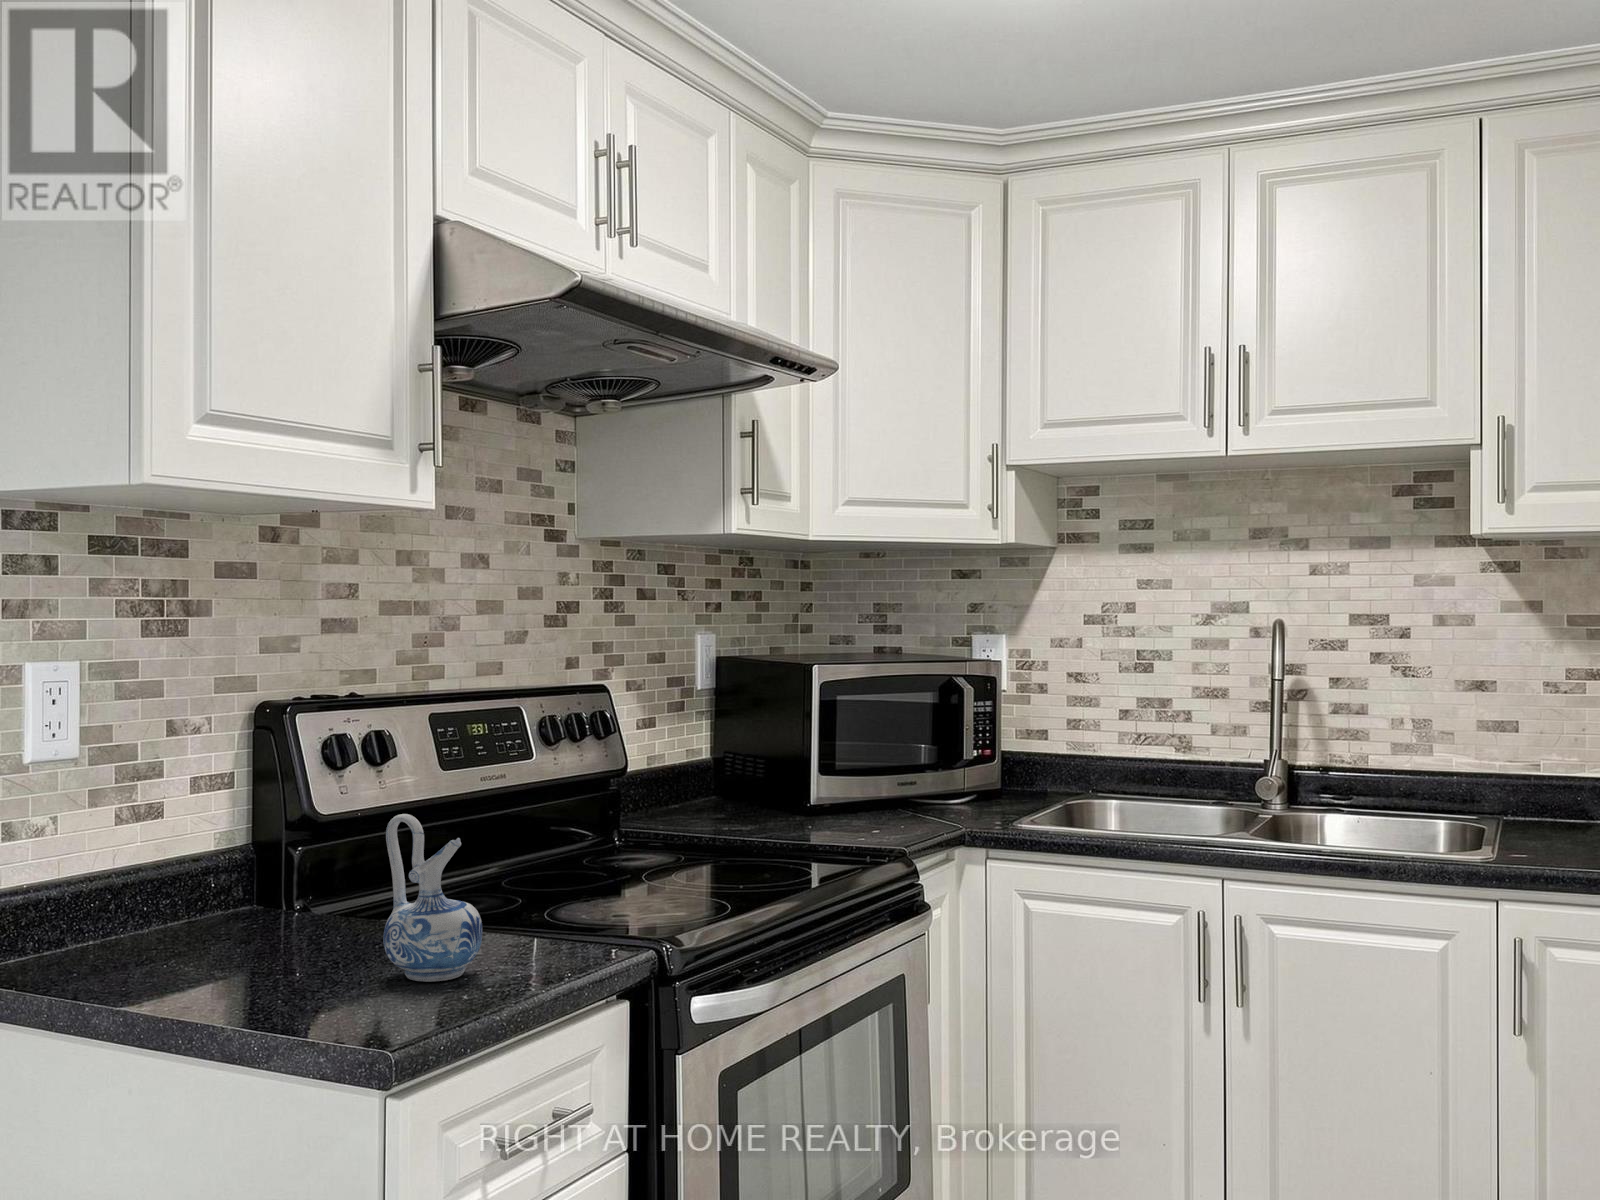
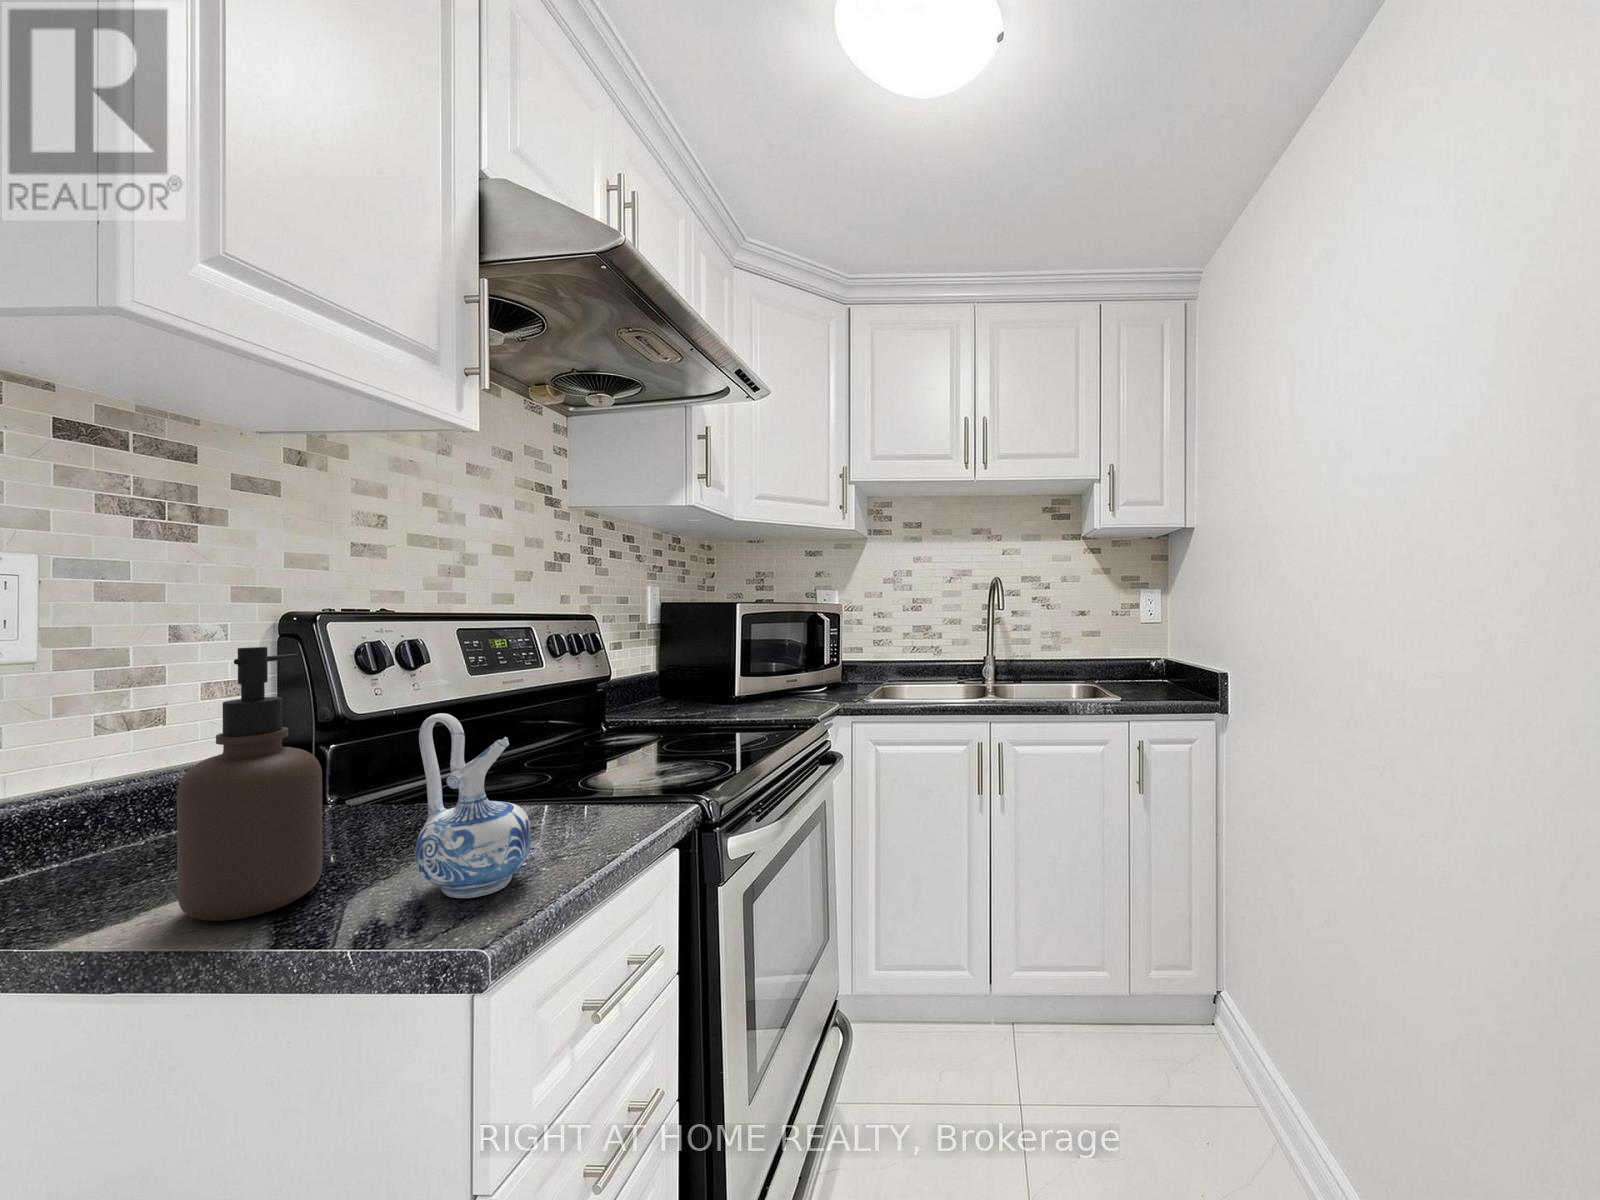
soap dispenser: none [204,750,308,981] -> present [177,647,323,921]

